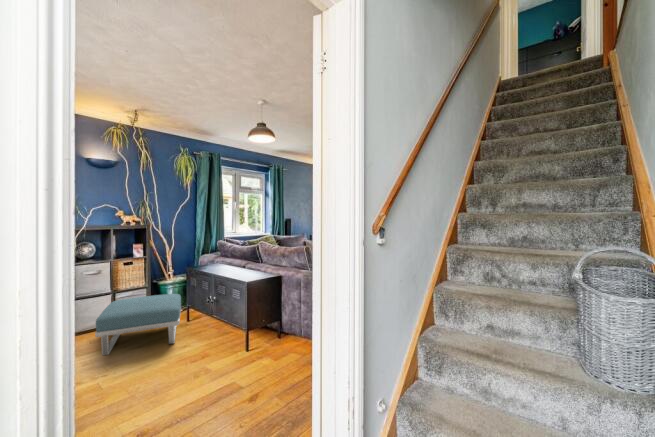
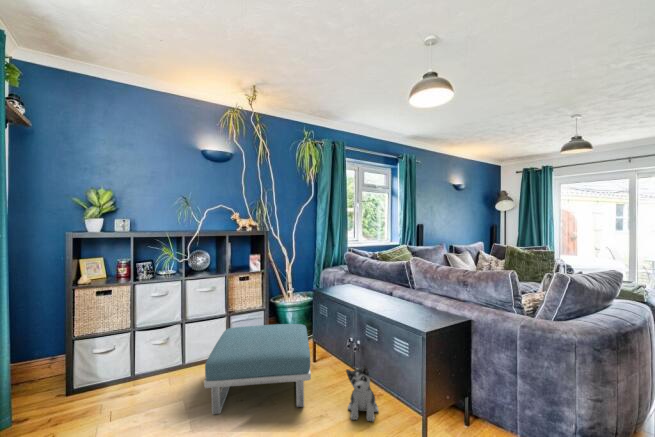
plush toy: none [204,310,227,345] -> present [346,364,379,421]

